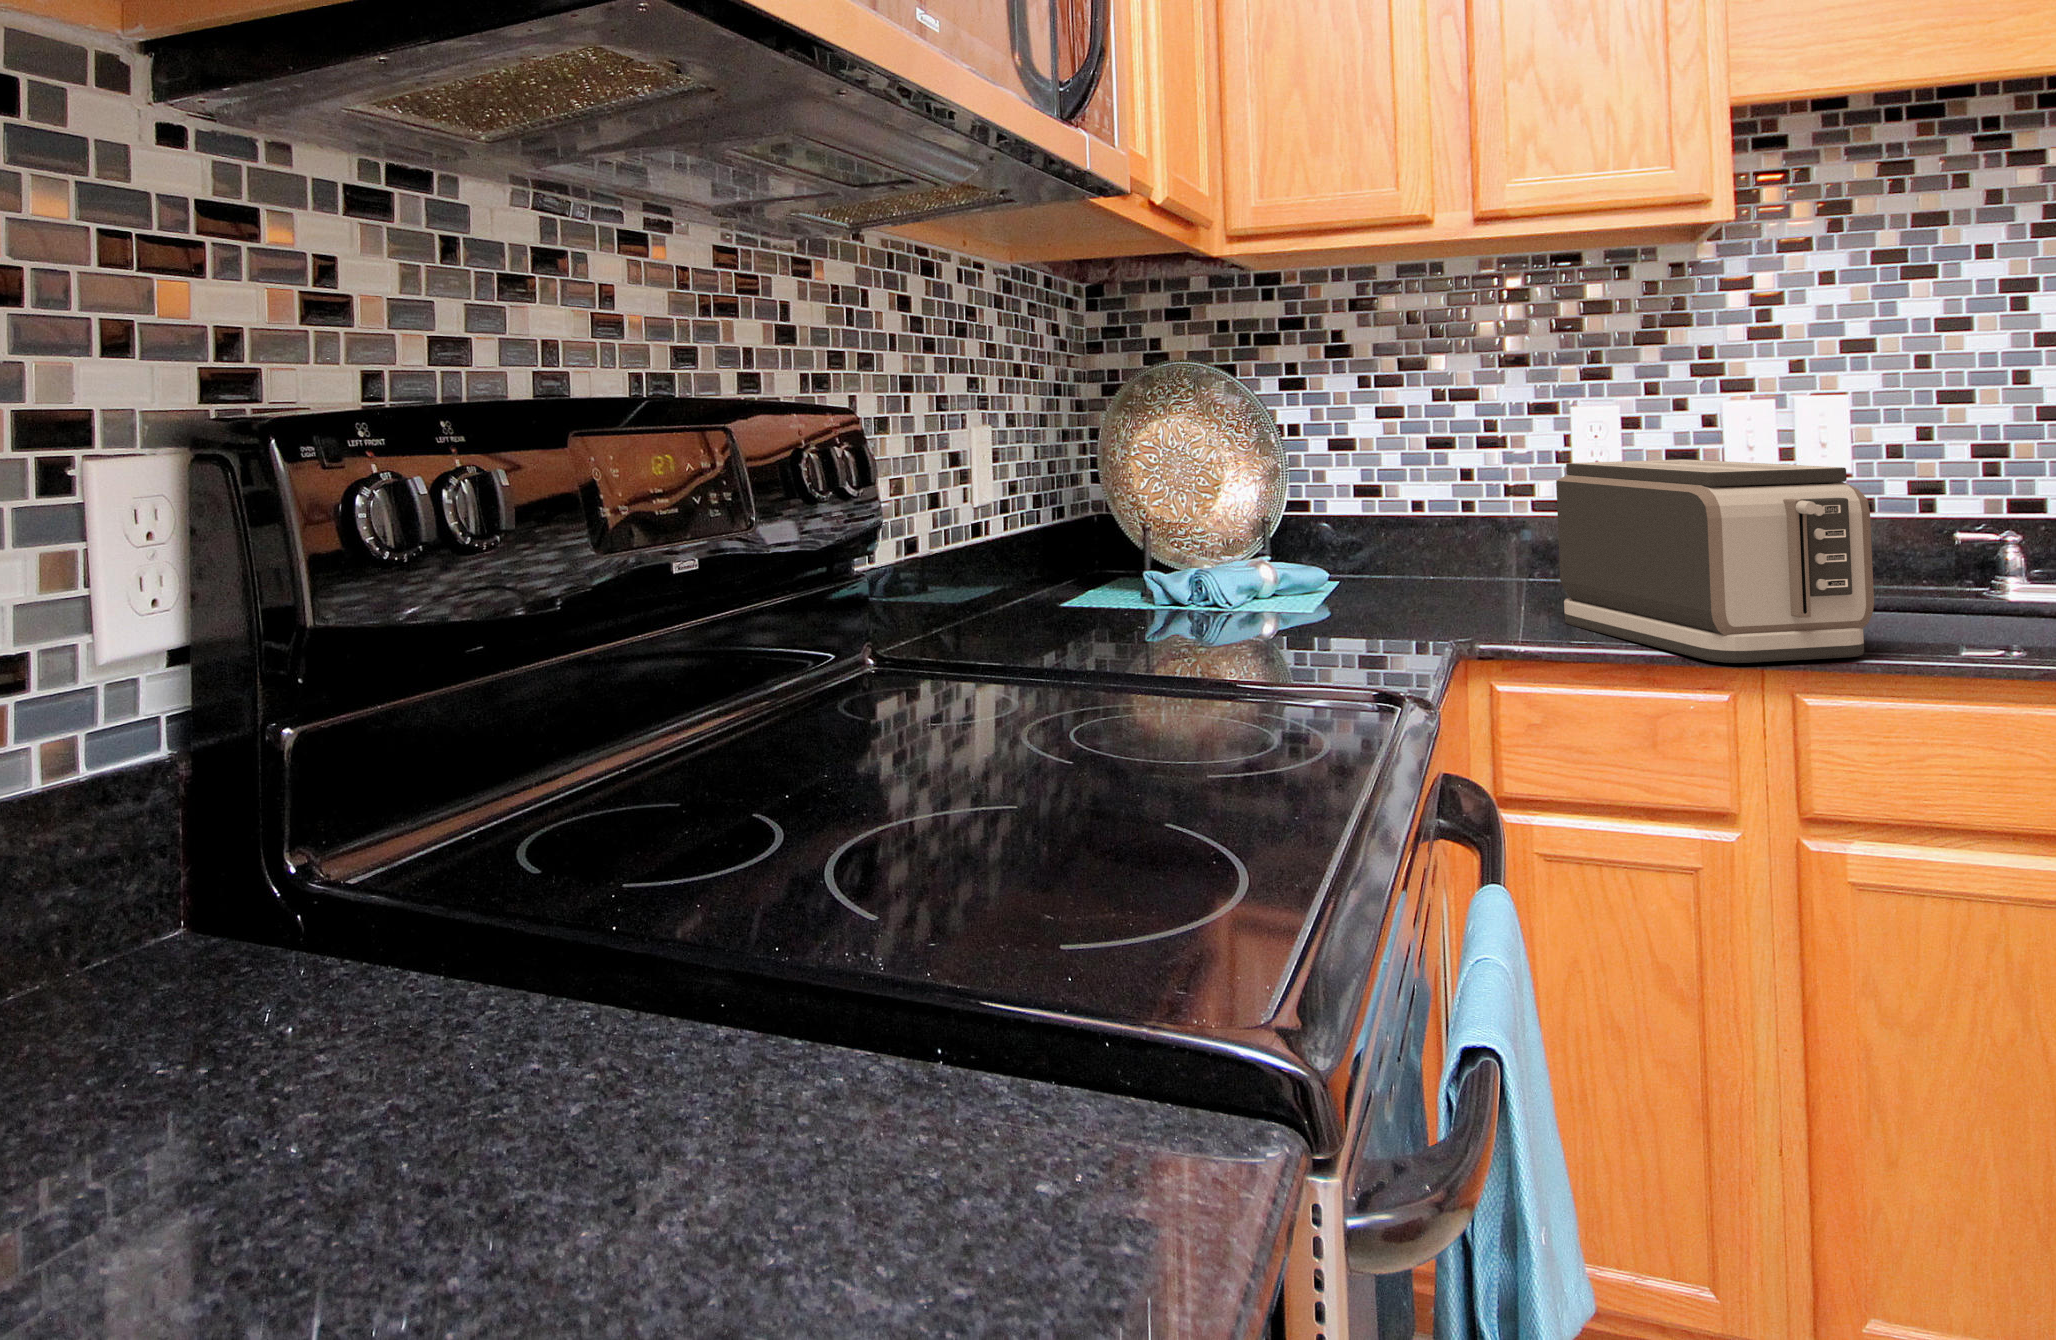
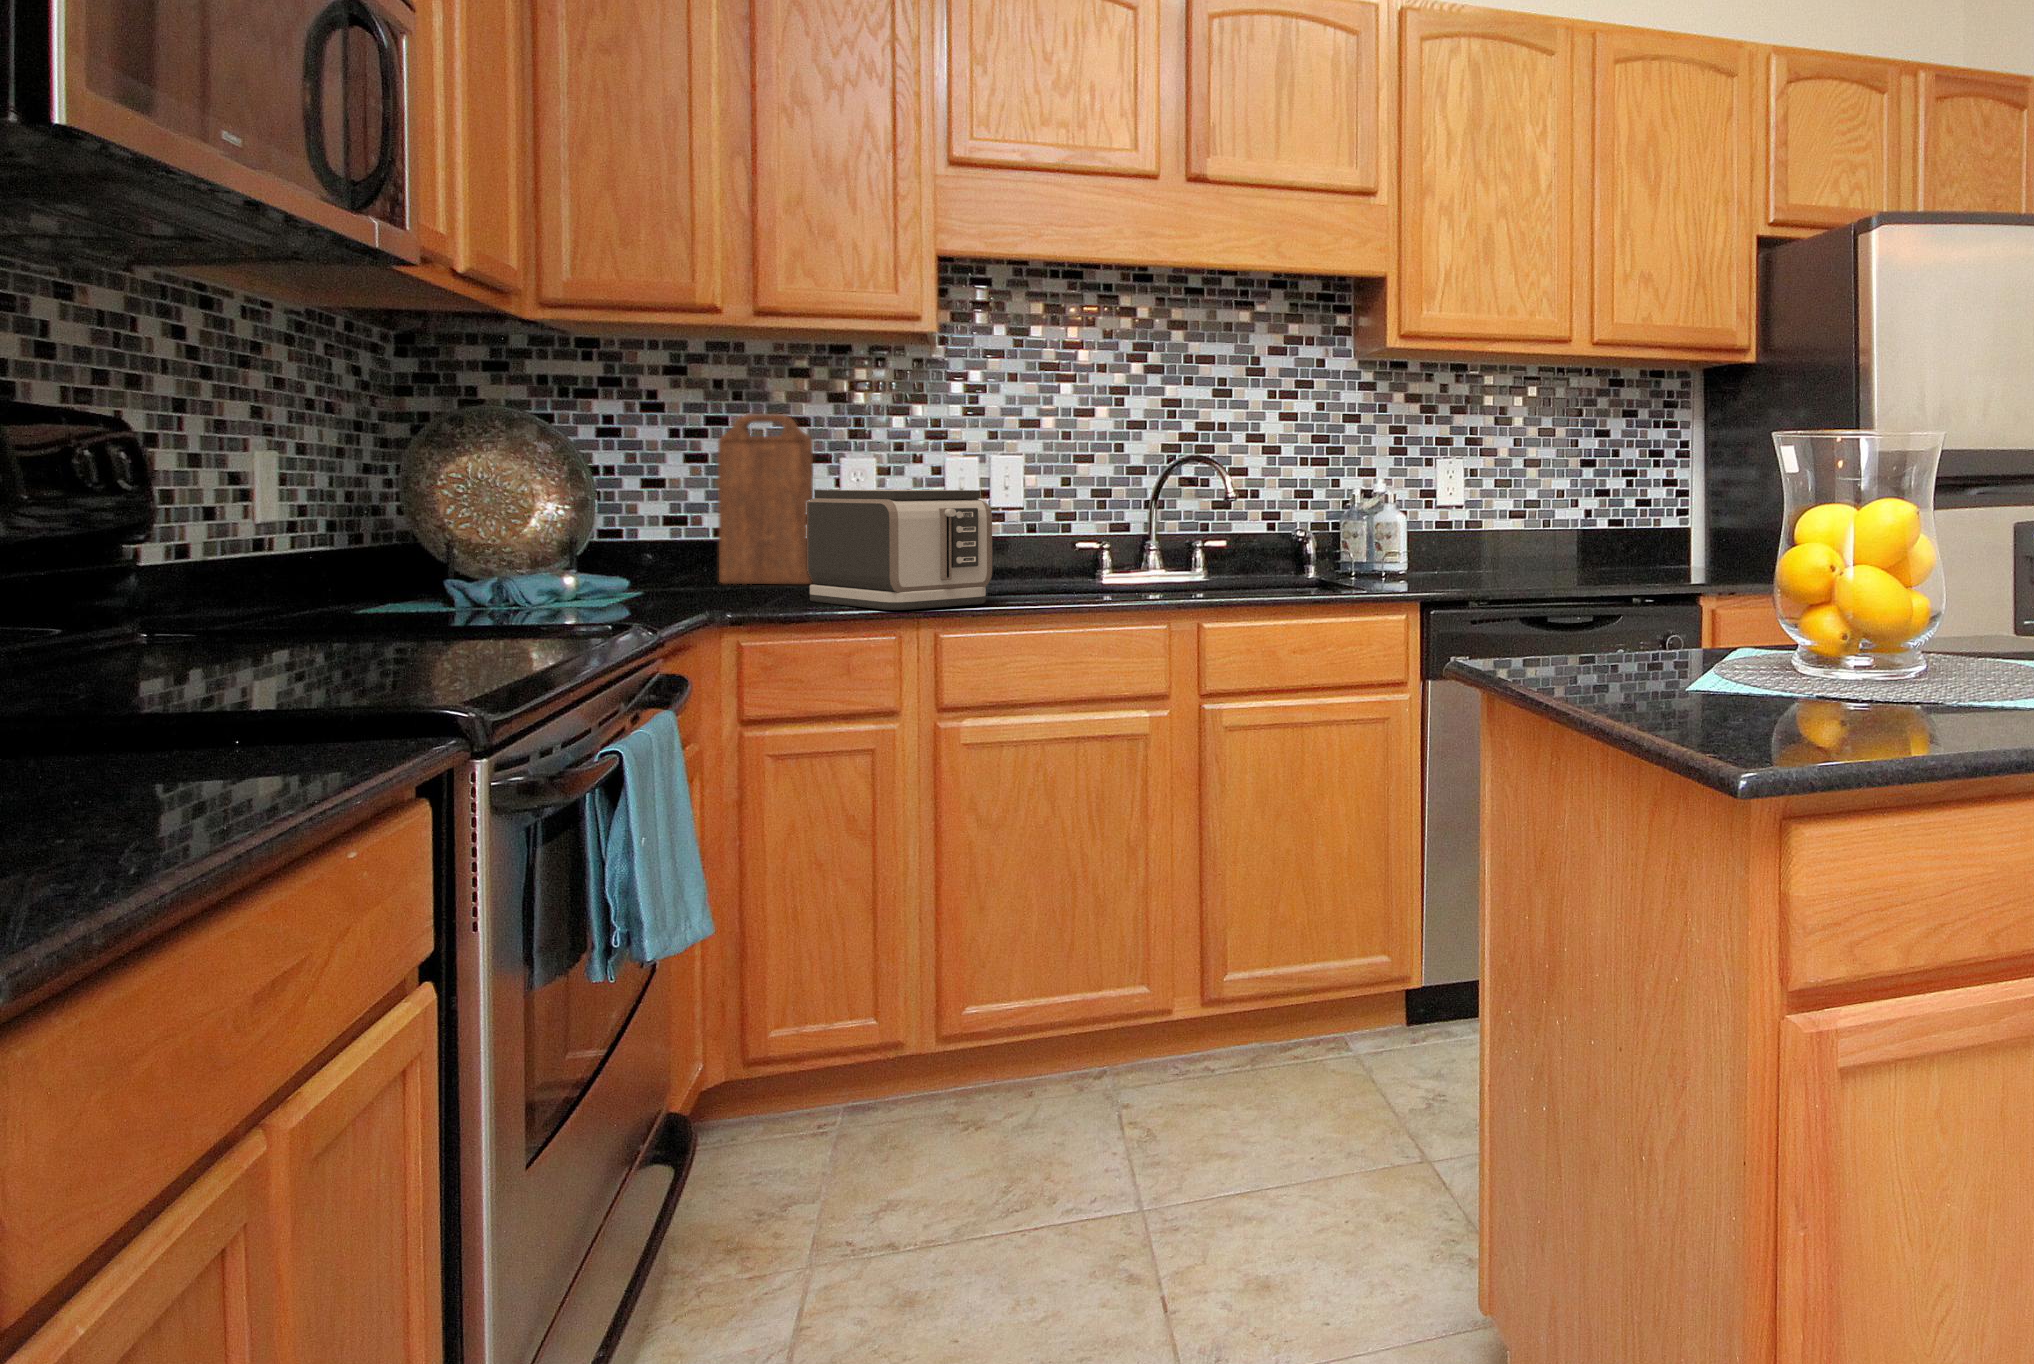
cutting board: none [1416,352,1546,584] -> present [718,414,813,584]

